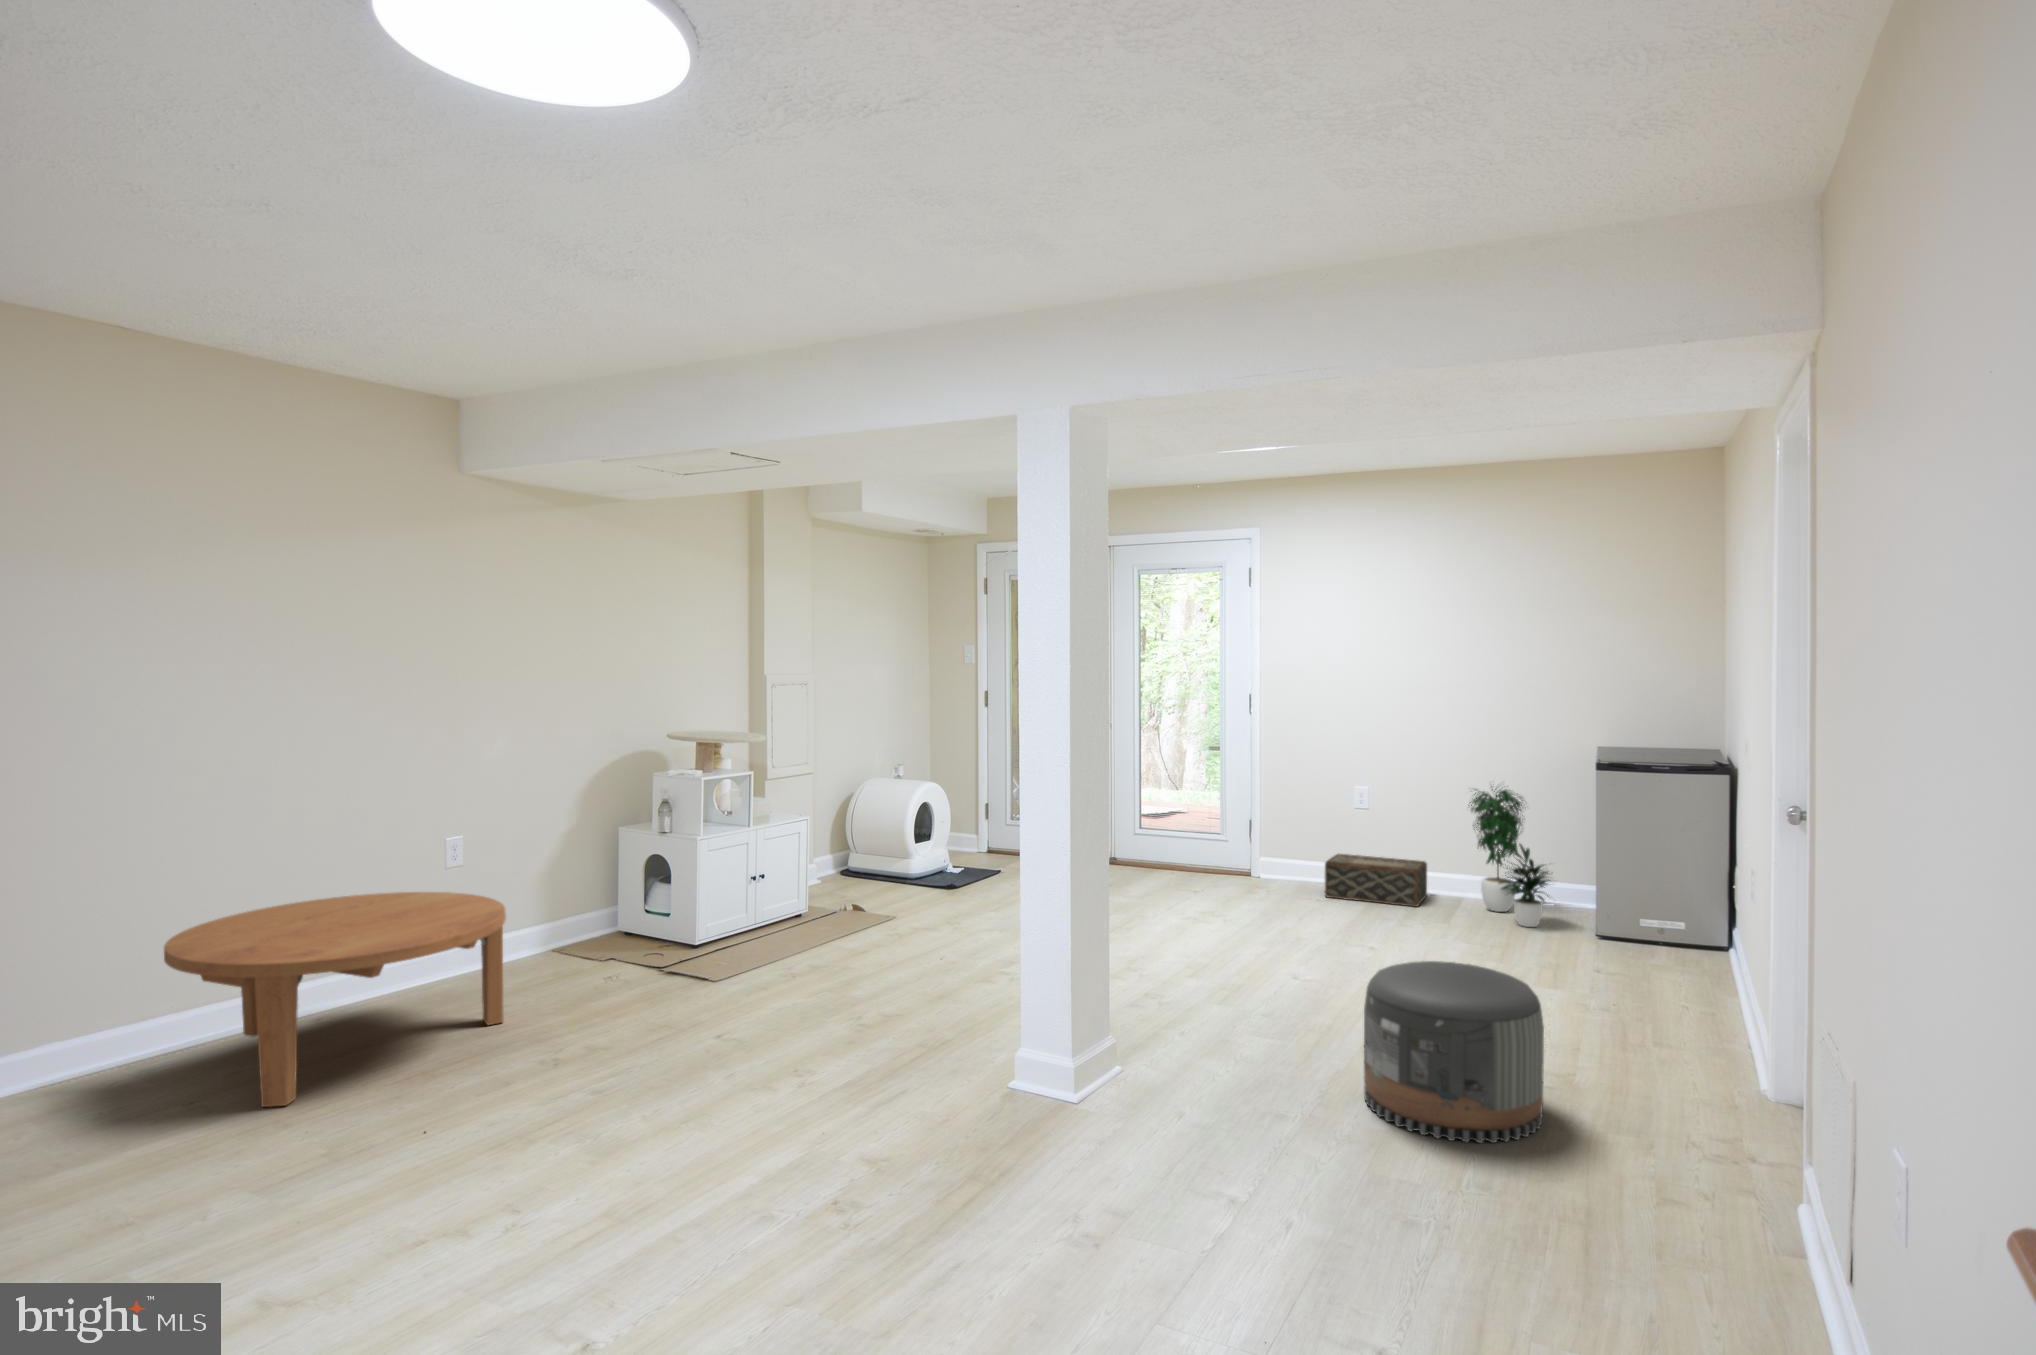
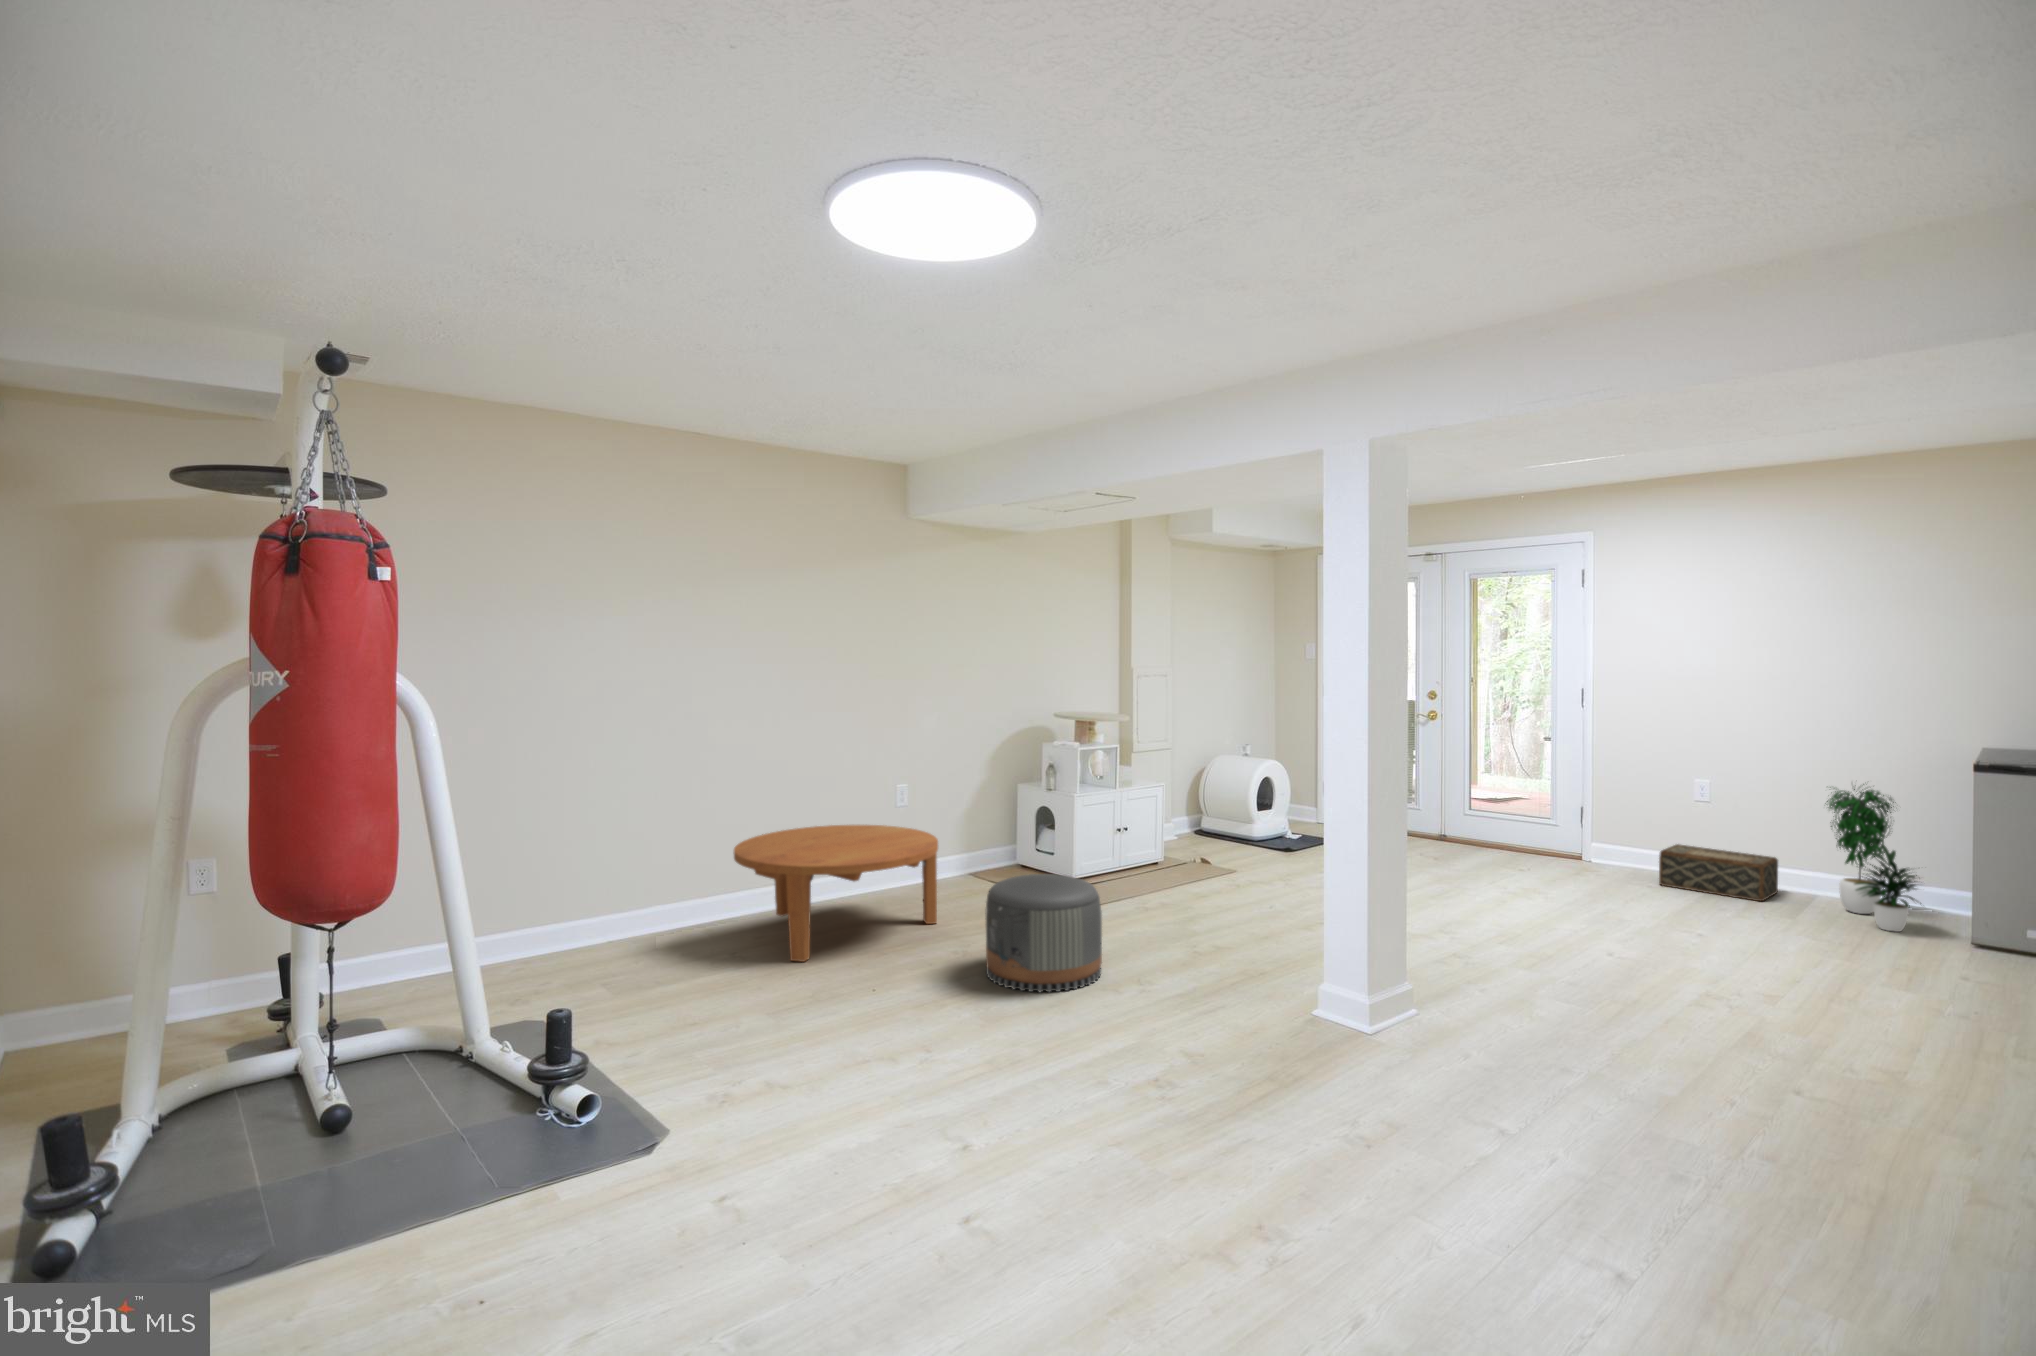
pouf: present [1364,961,1544,1143] -> present [985,874,1102,992]

